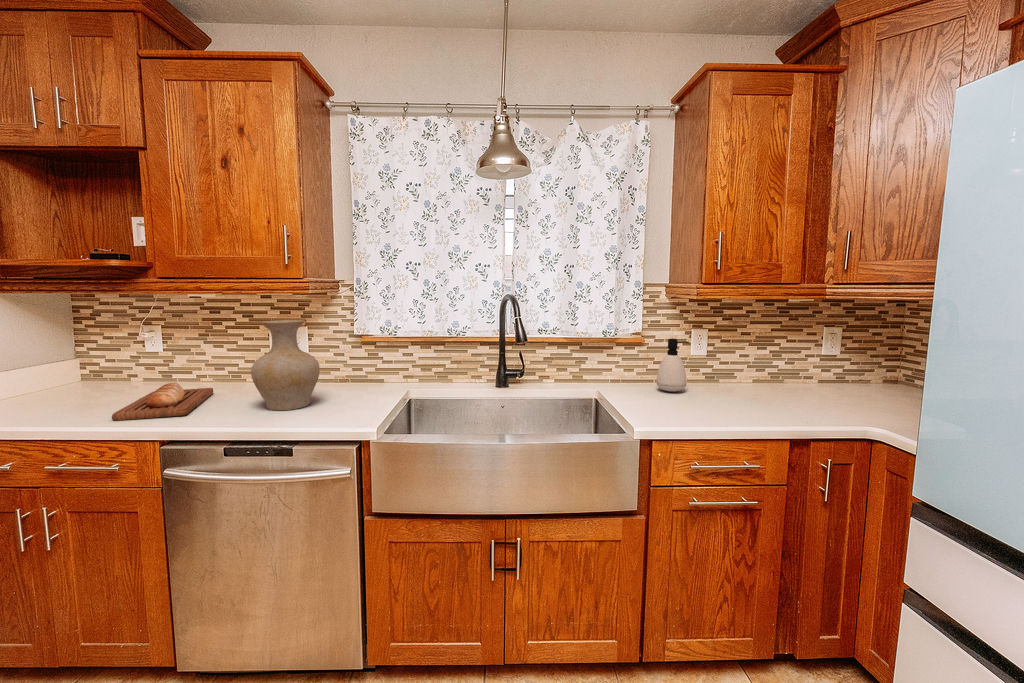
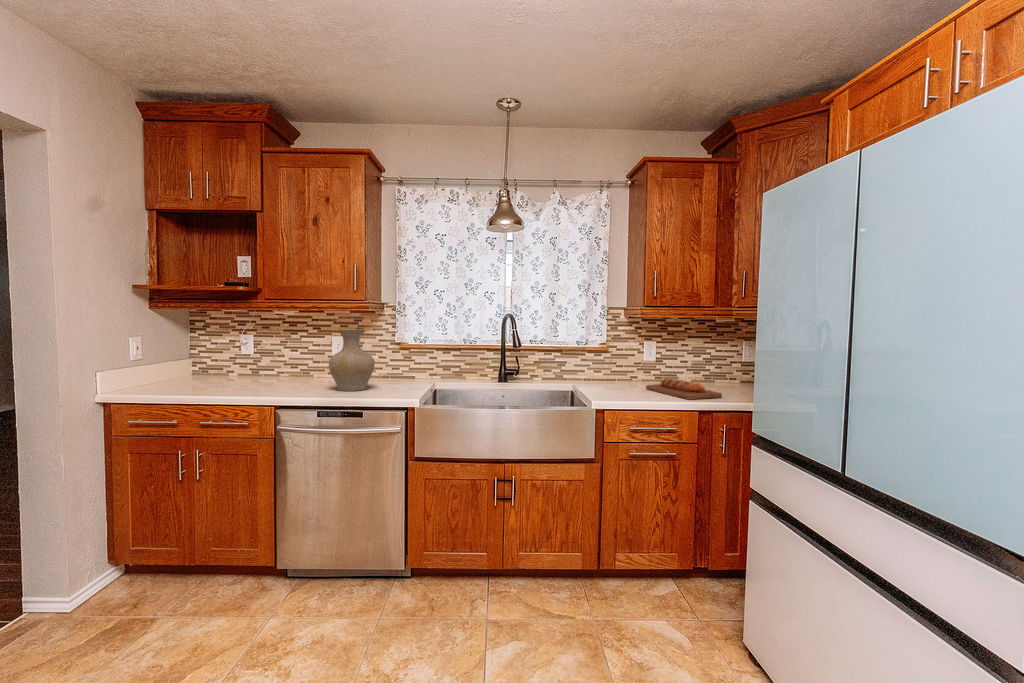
soap dispenser: present [657,338,689,392] -> none [617,347,639,386]
bread loaf: present [112,383,213,421] -> present [646,378,722,400]

